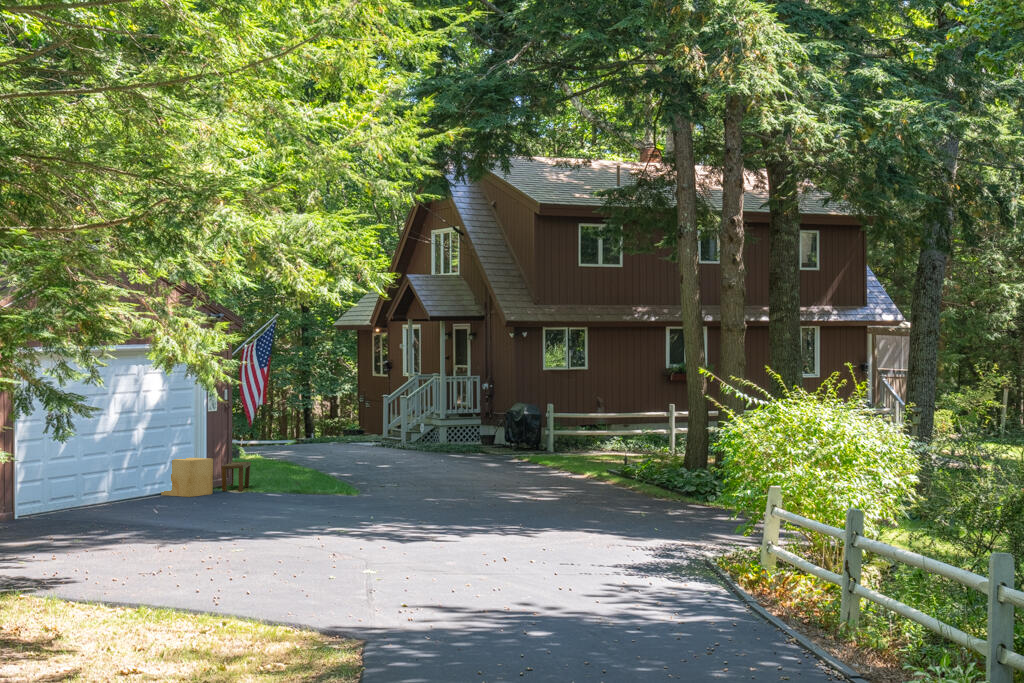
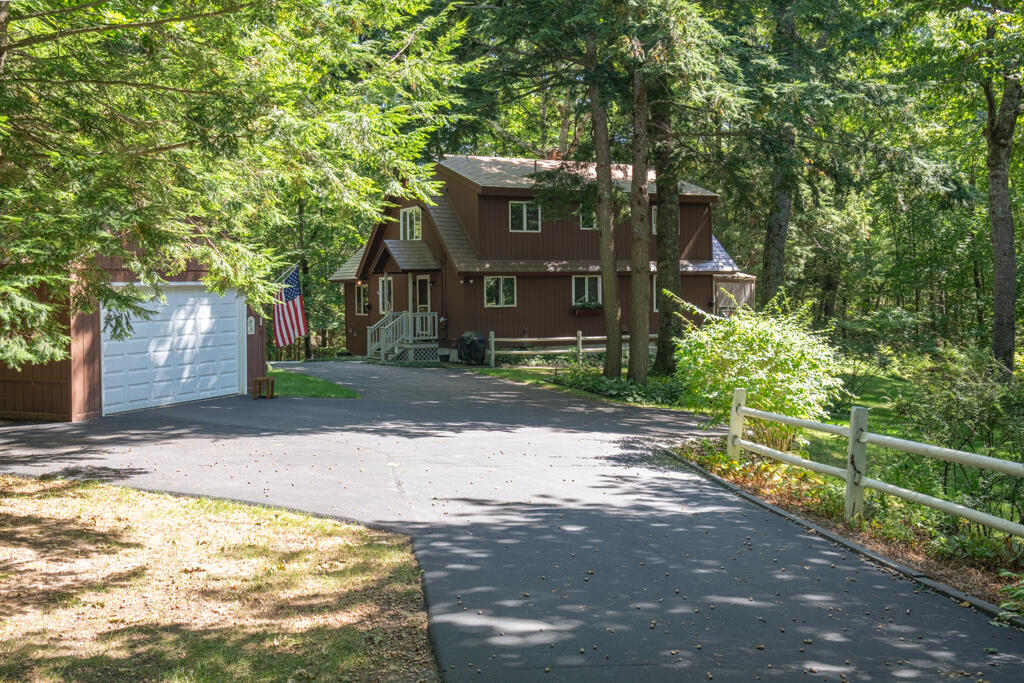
cardboard box: present [161,458,213,497] -> none [205,373,246,404]

